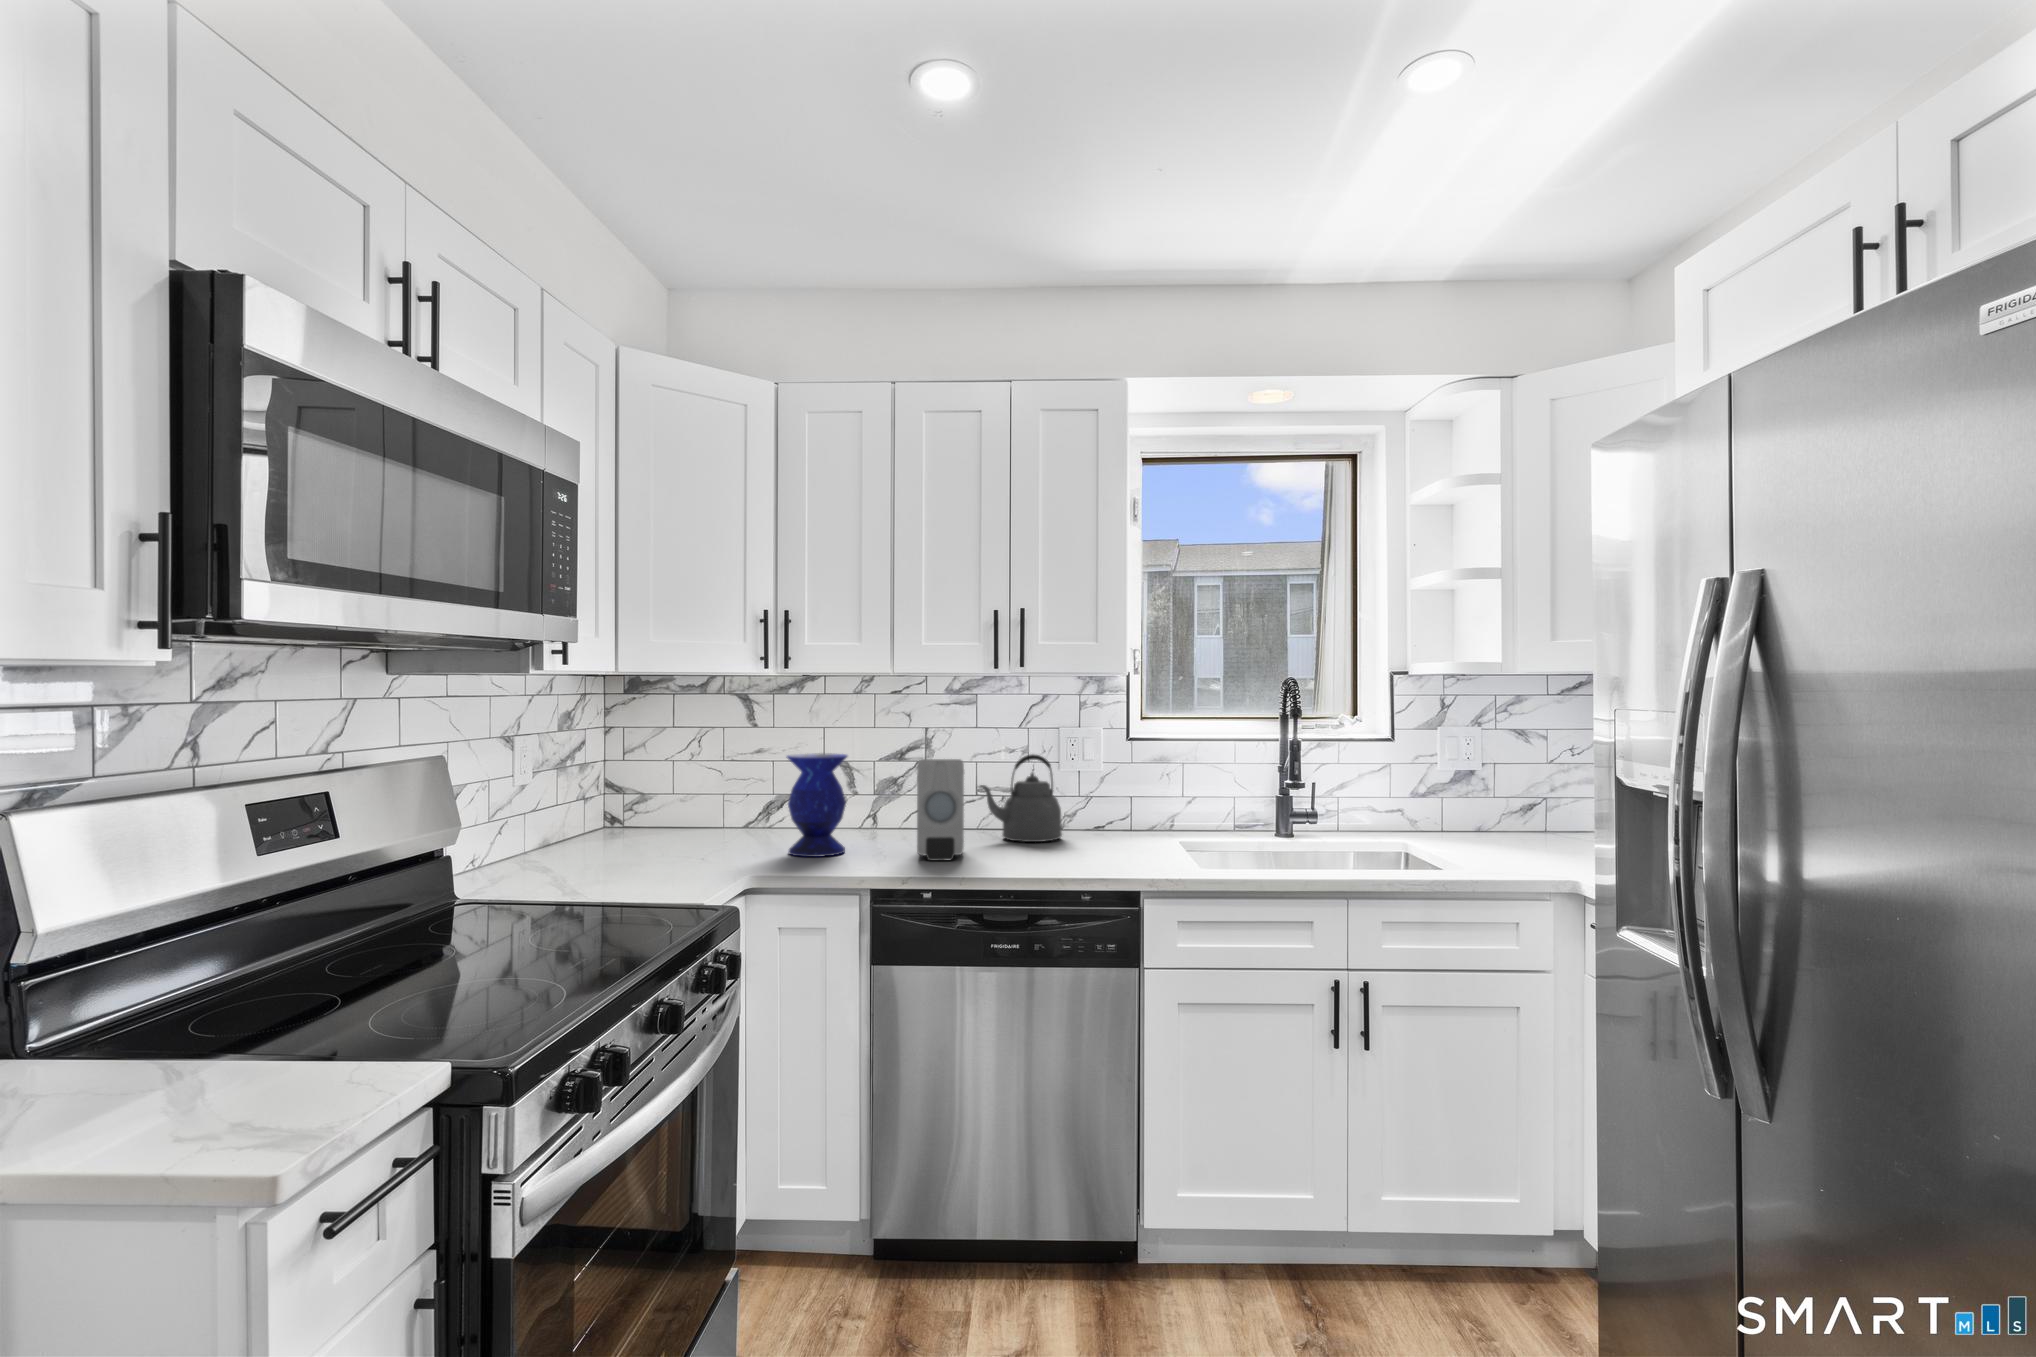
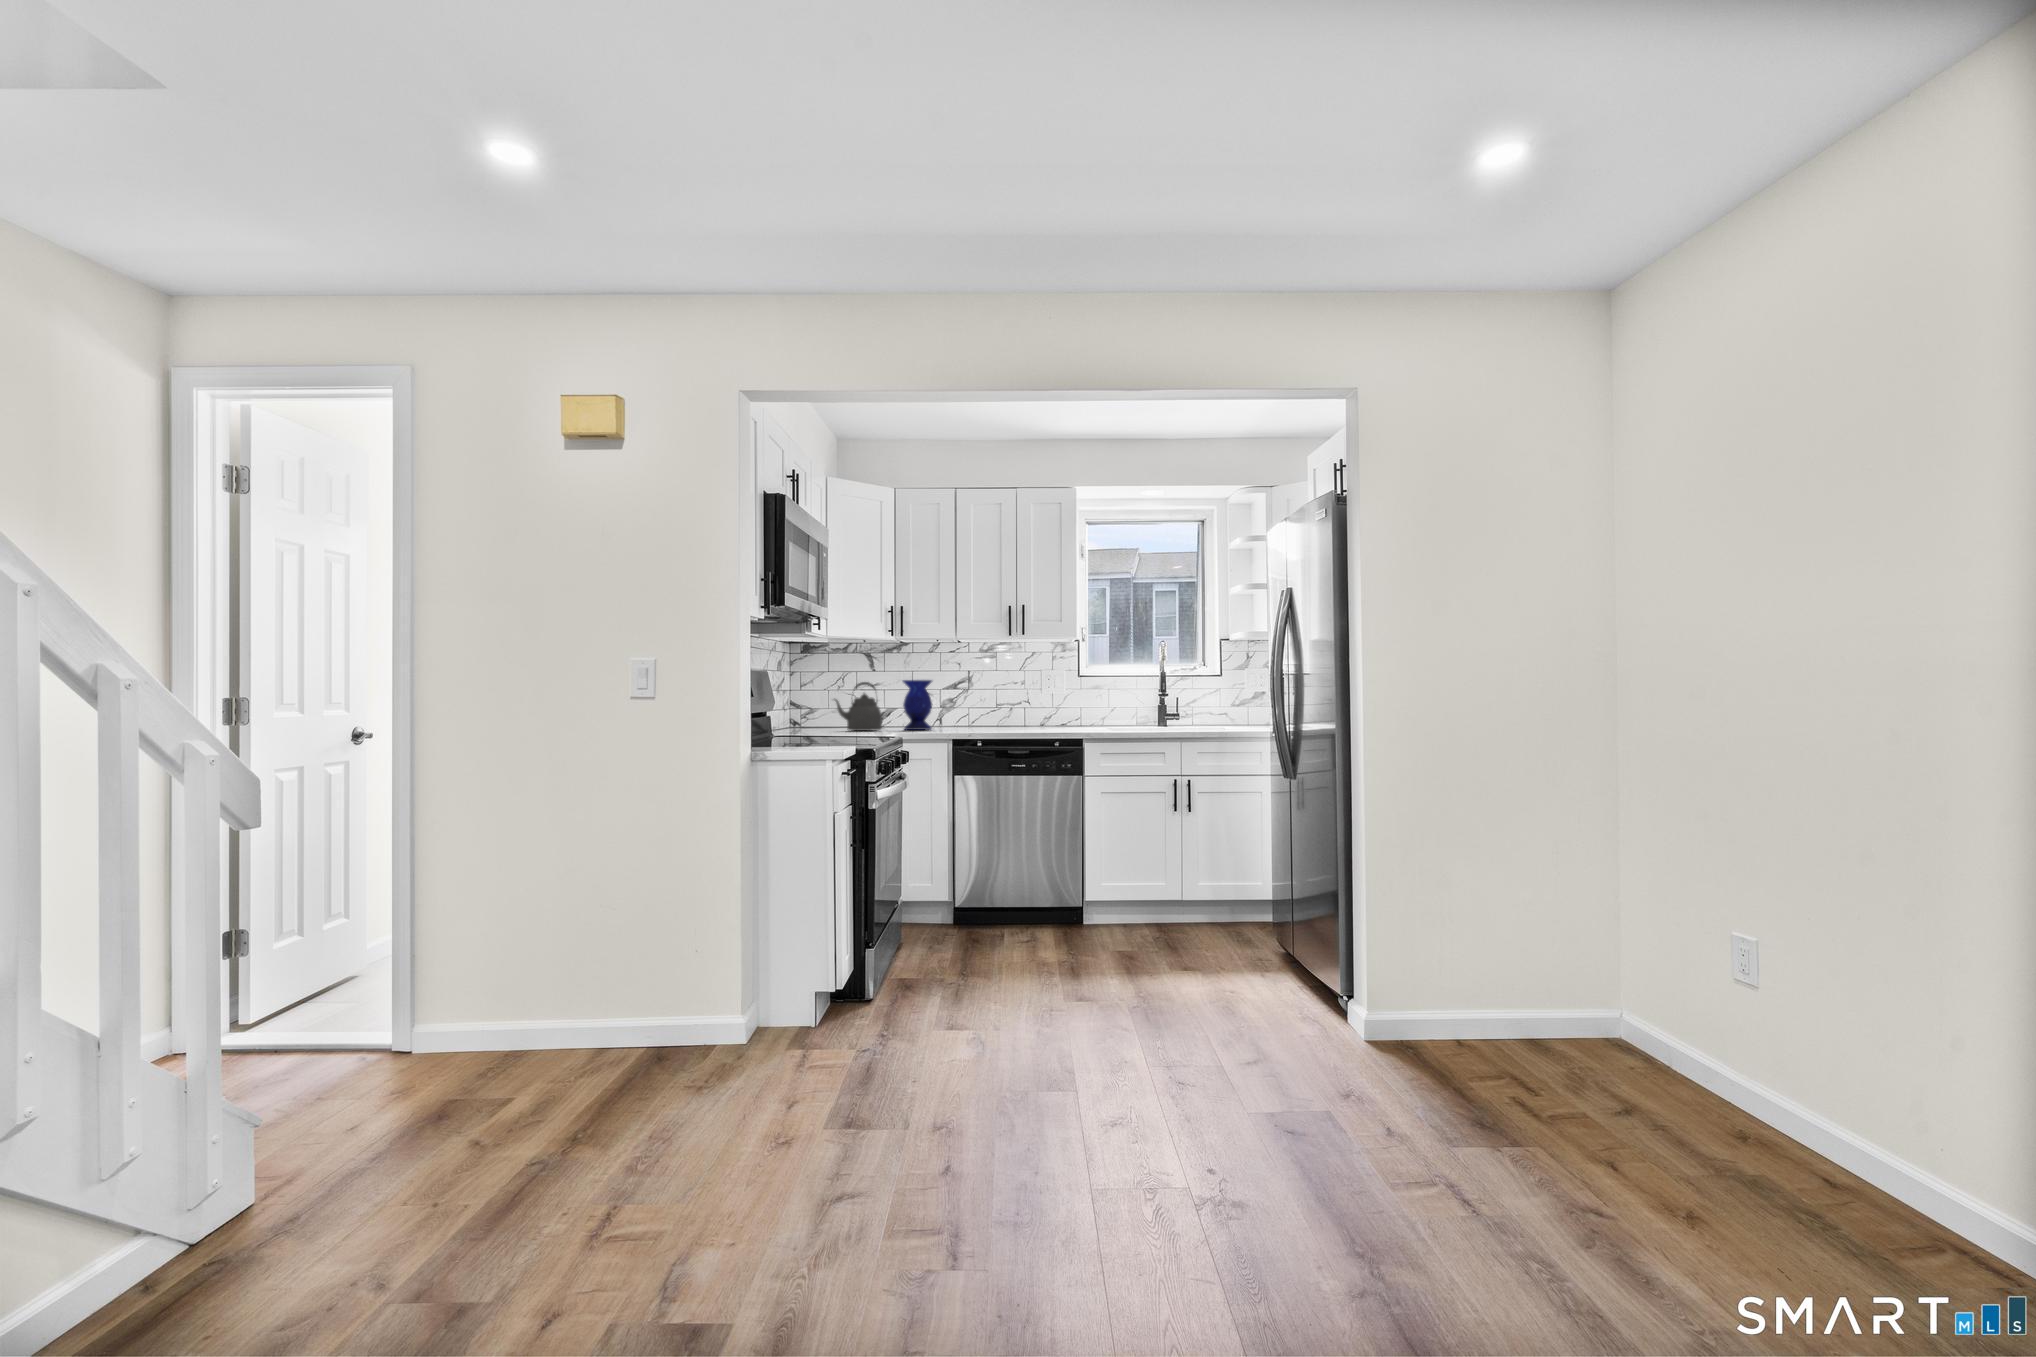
kettle: present [979,754,1062,842] -> present [834,682,882,731]
soap dispenser: present [917,759,964,861] -> none [970,680,994,730]

